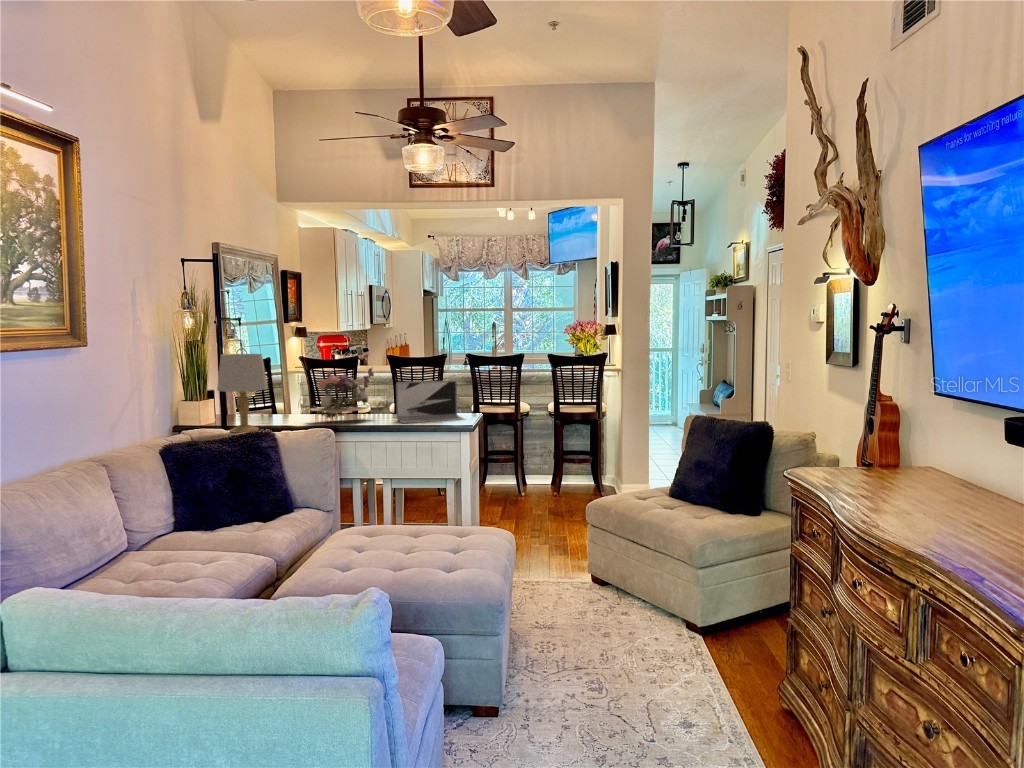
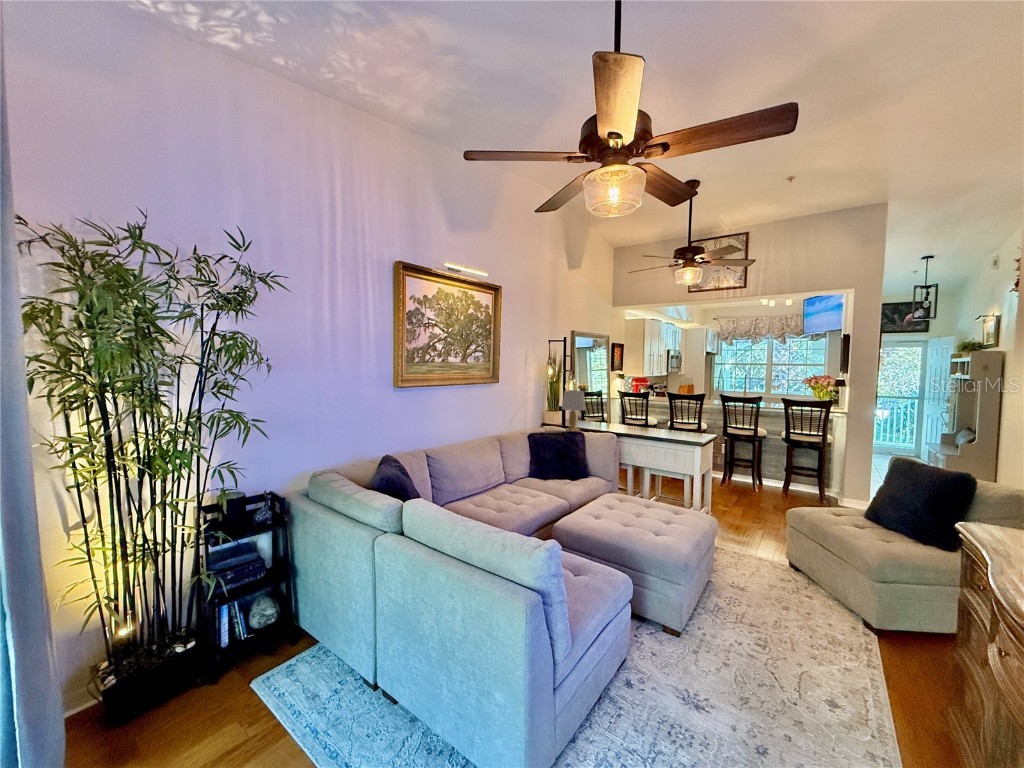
flower arrangement: present [310,368,375,420] -> none [607,401,646,430]
laptop: present [396,380,464,423] -> none [656,412,699,440]

